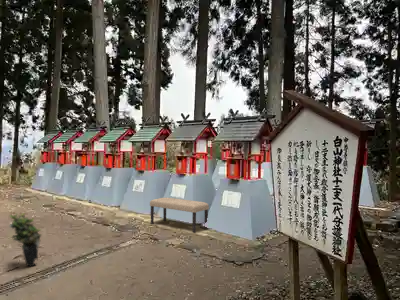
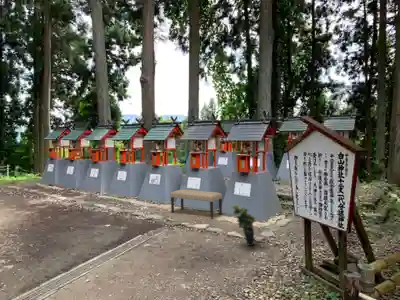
potted plant: present [10,213,41,267] -> present [233,205,256,246]

